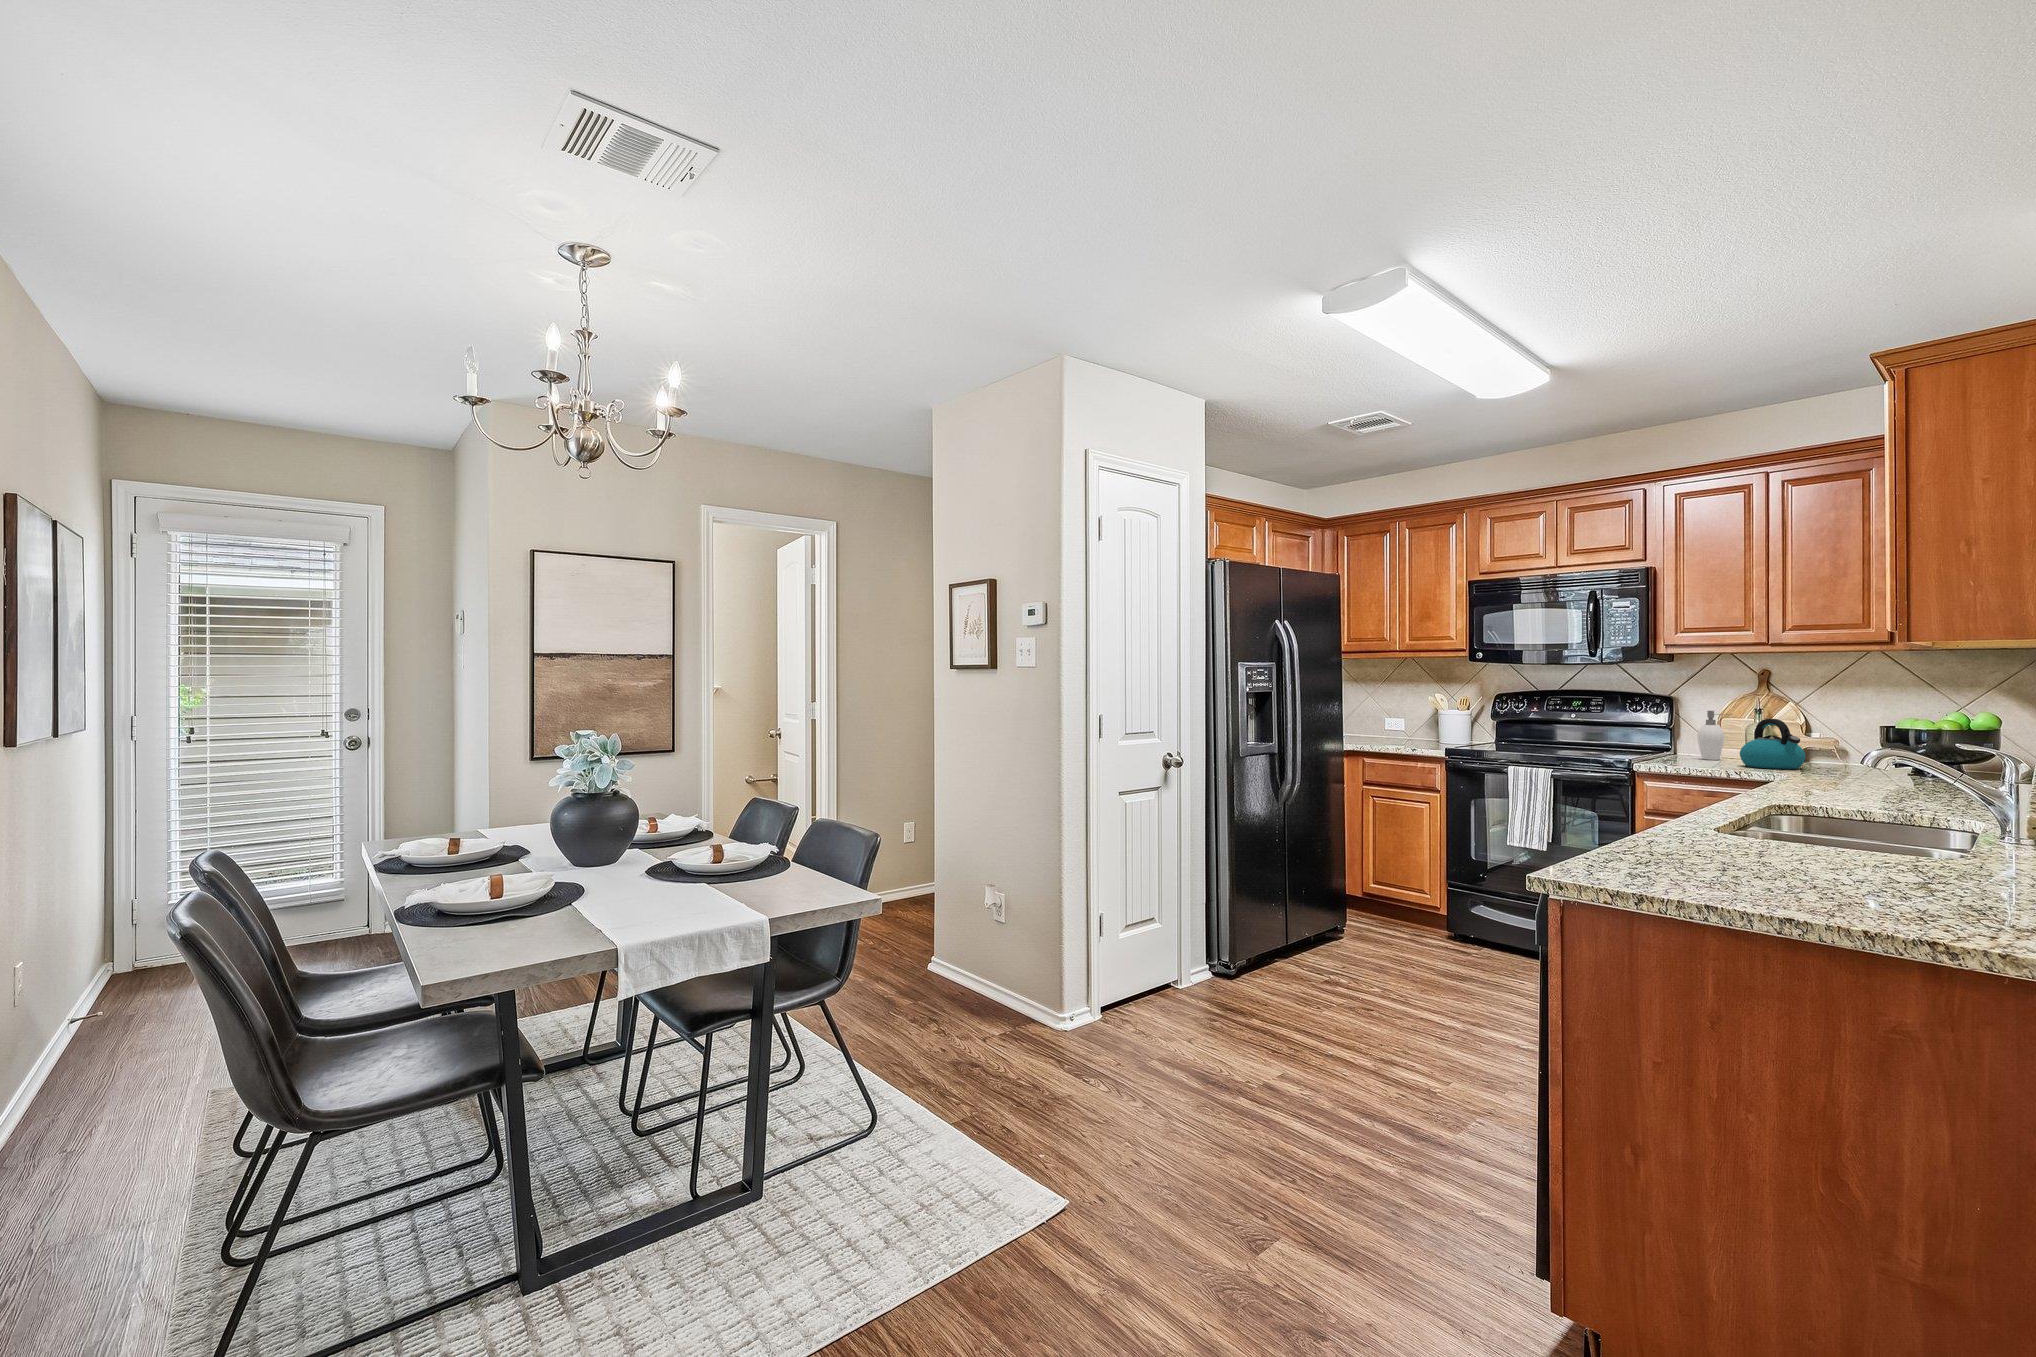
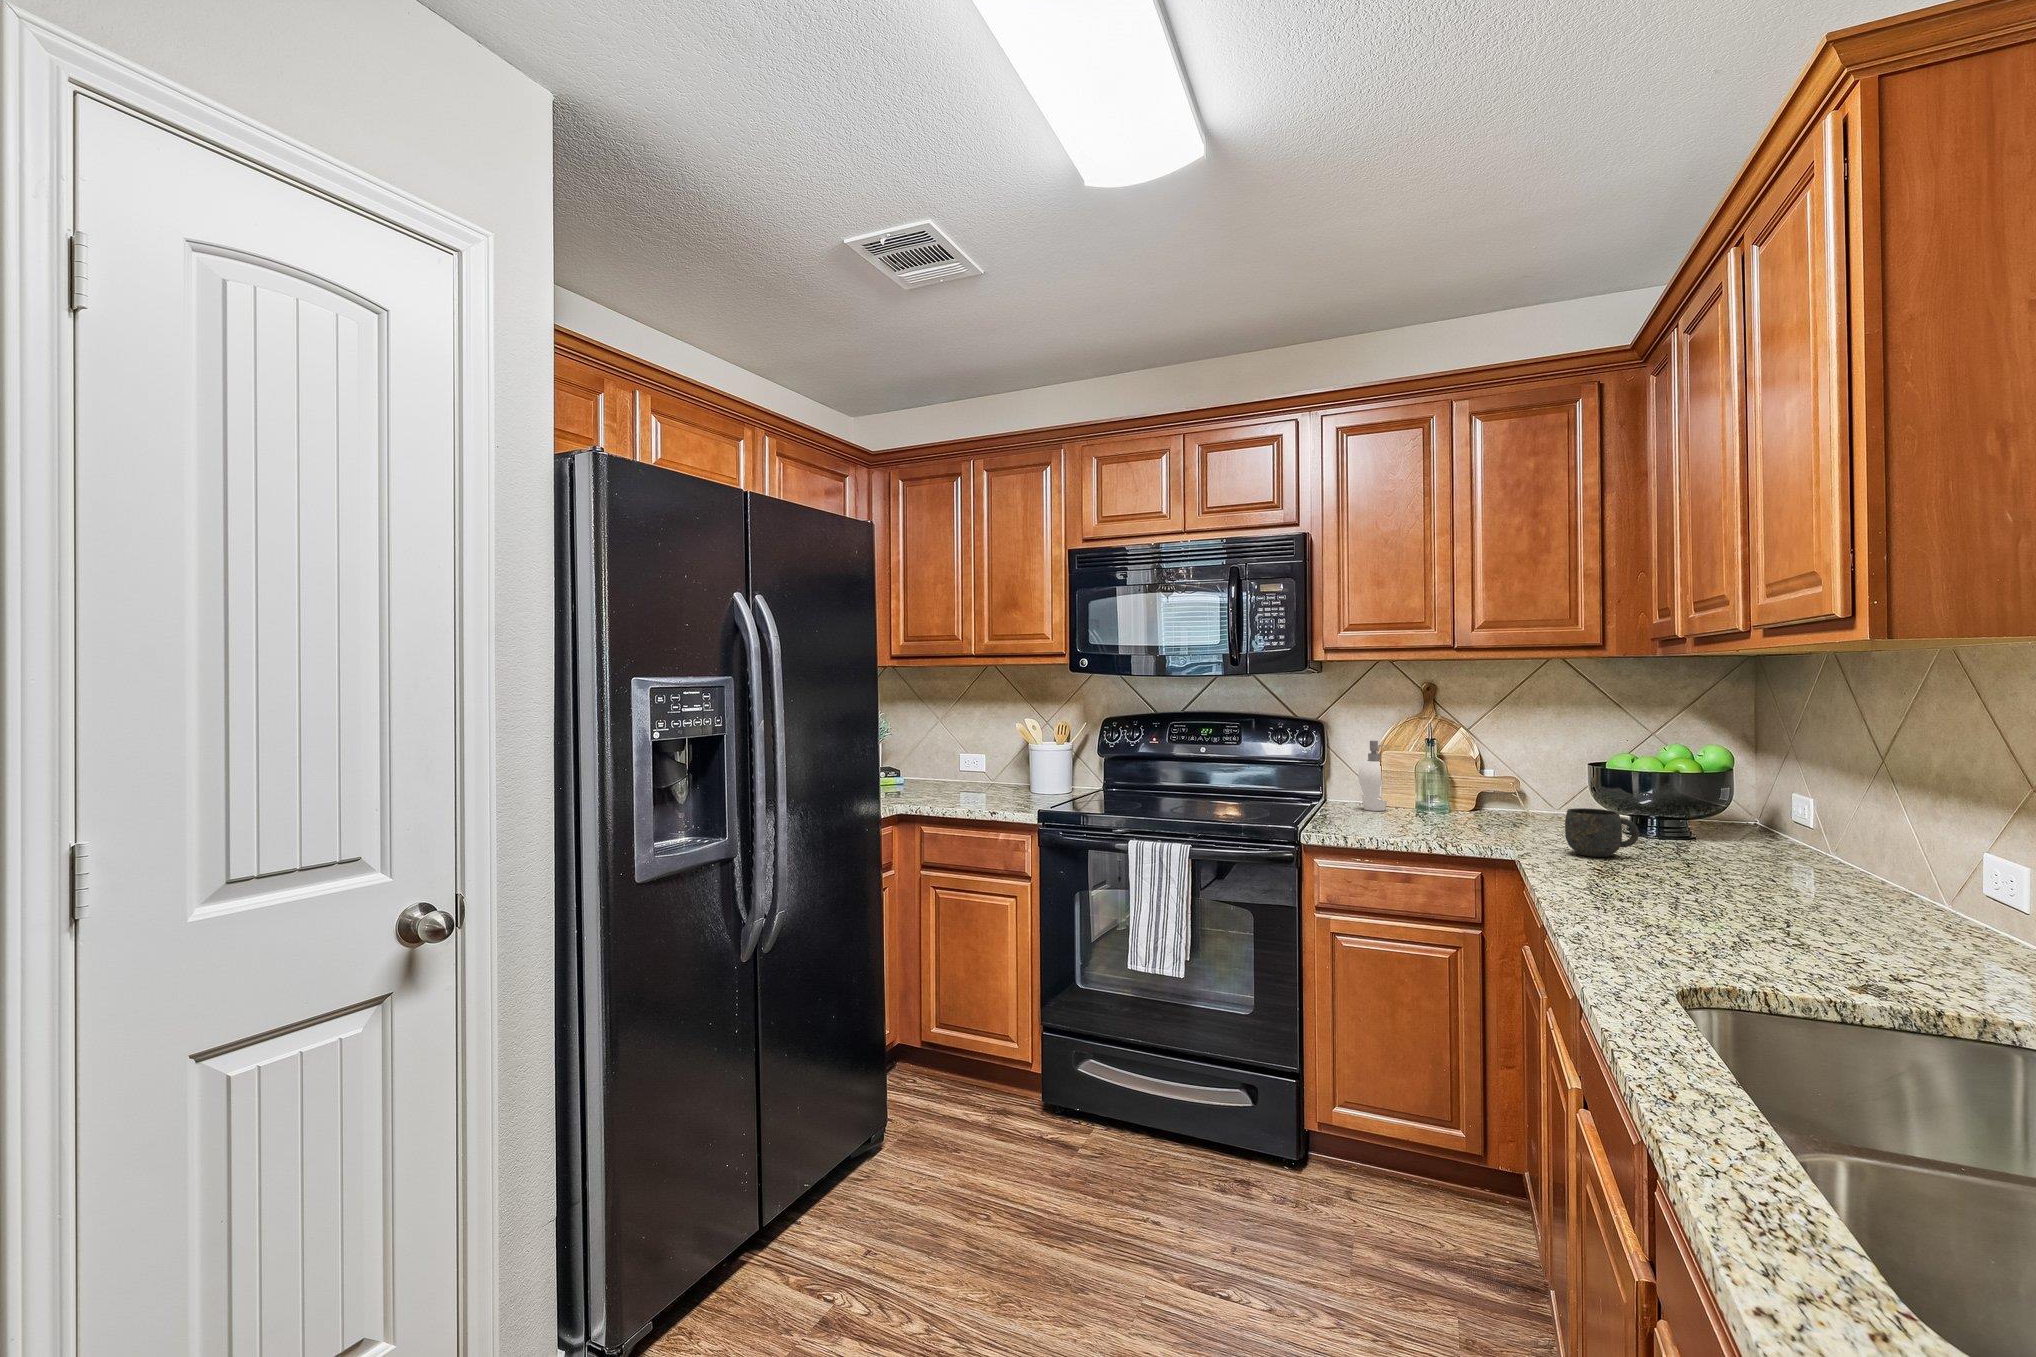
kettle: present [1740,719,1806,769] -> none [1429,755,1514,831]
mug: none [1817,749,1869,779] -> present [1565,808,1639,857]

